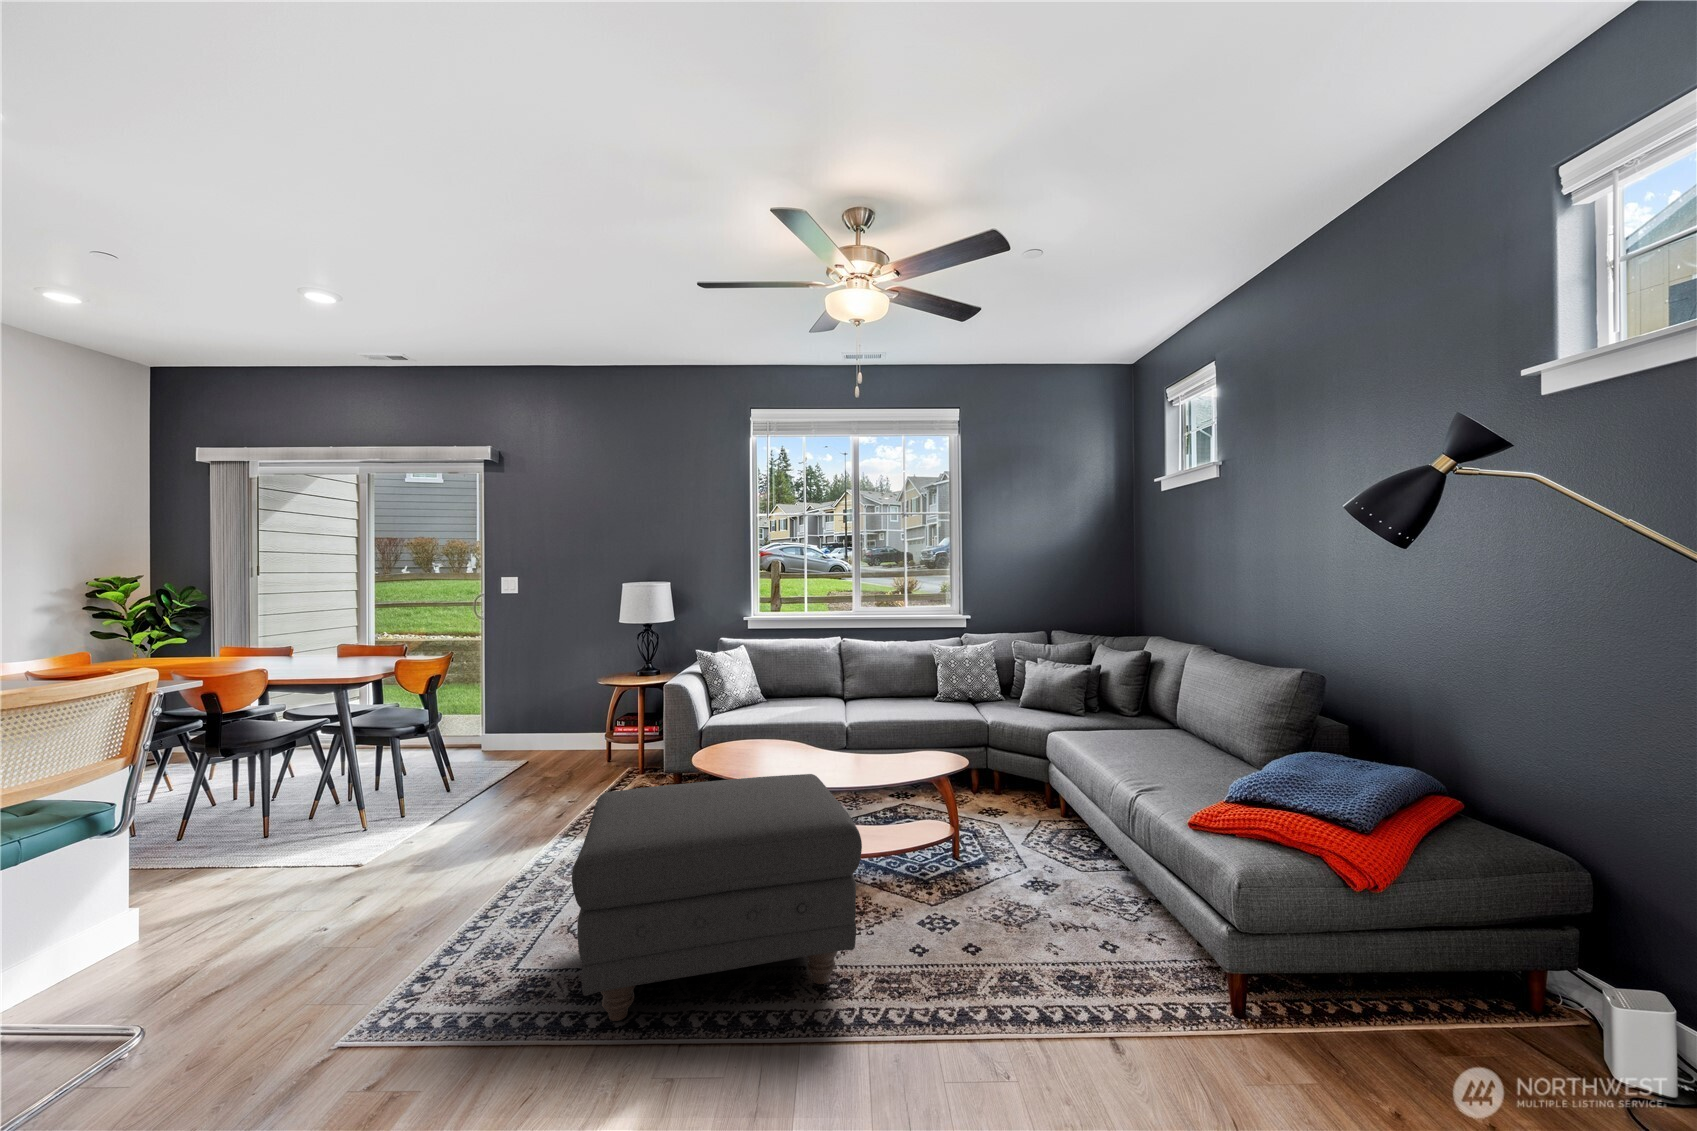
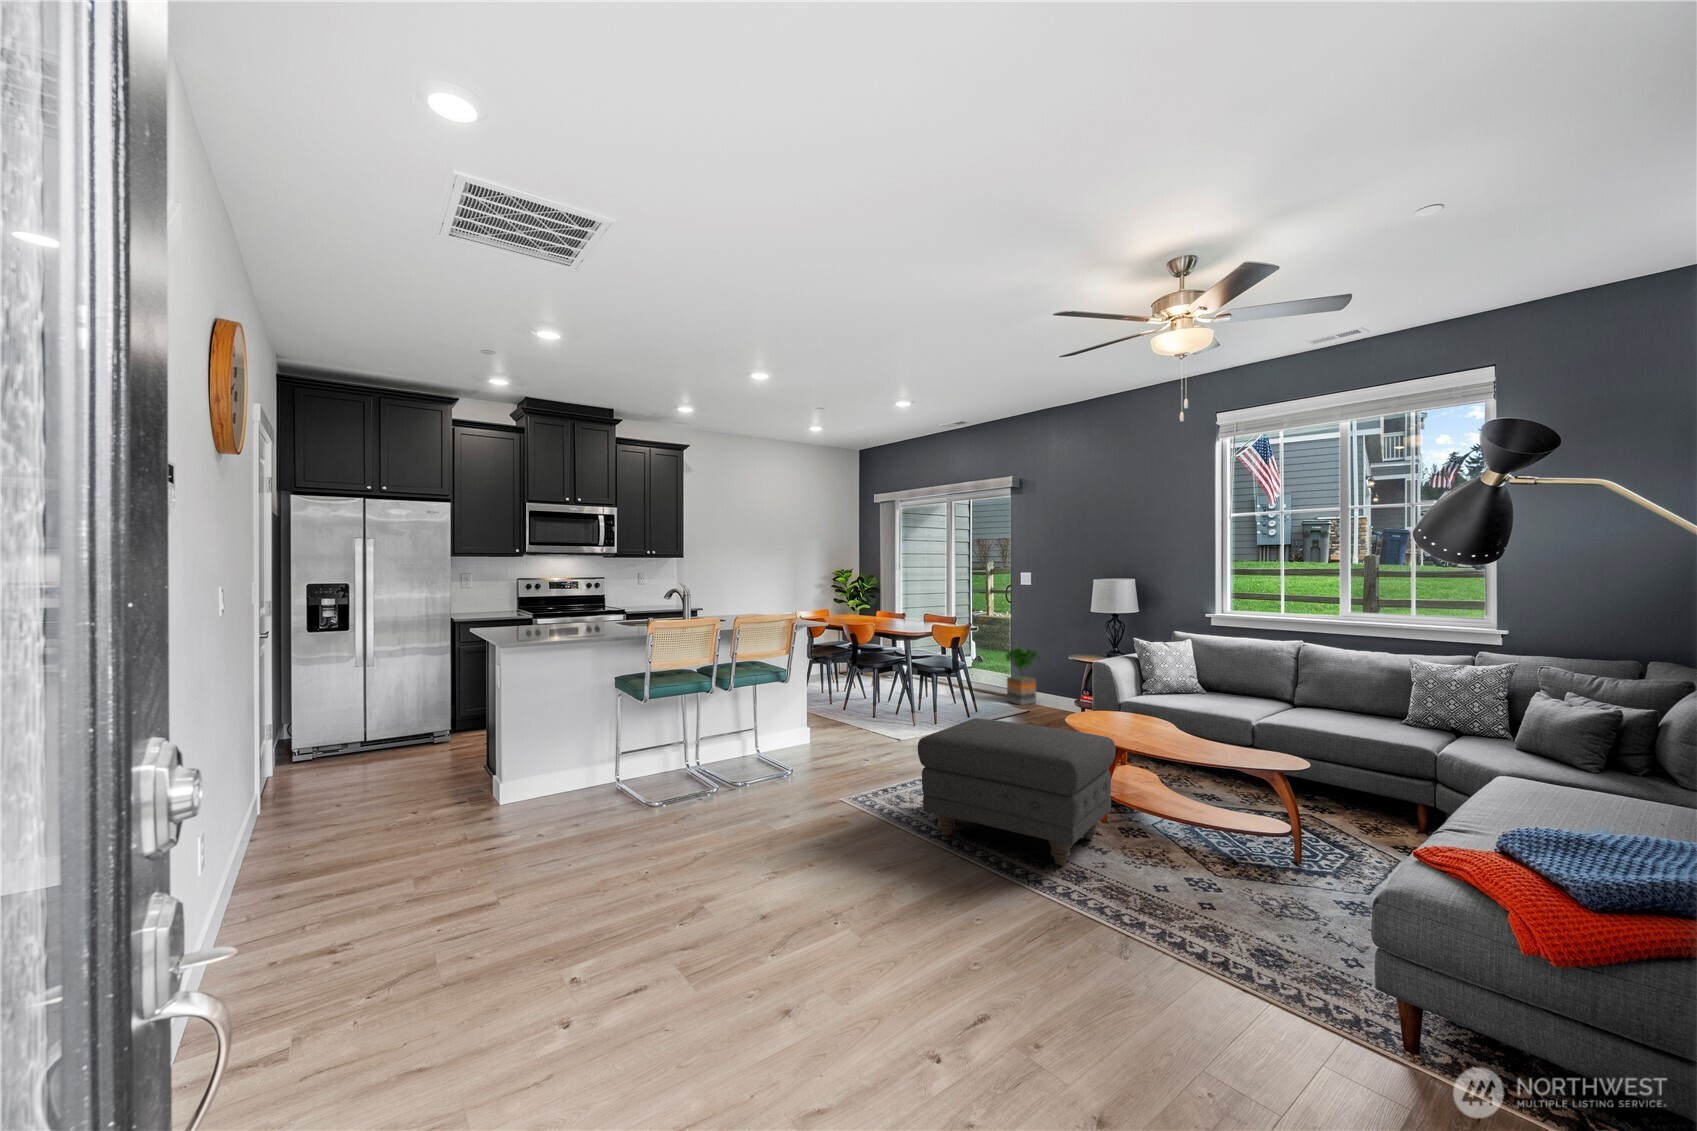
potted tree: none [479,676,533,753] -> present [1006,647,1041,705]

